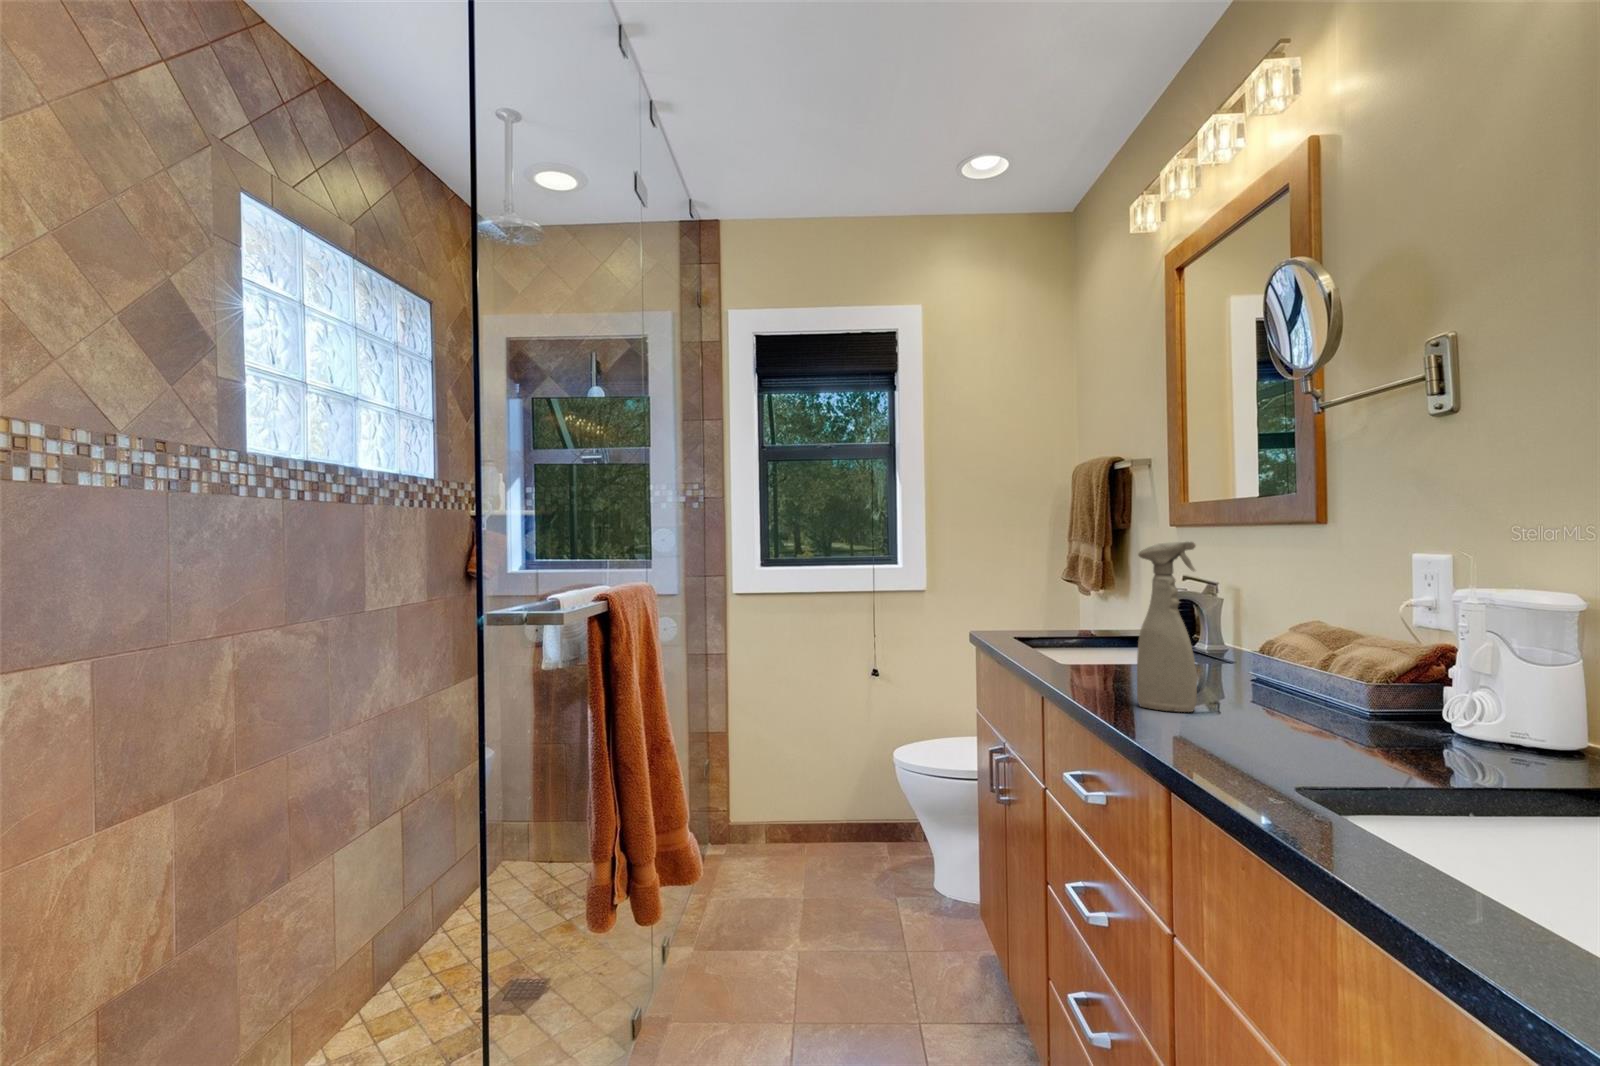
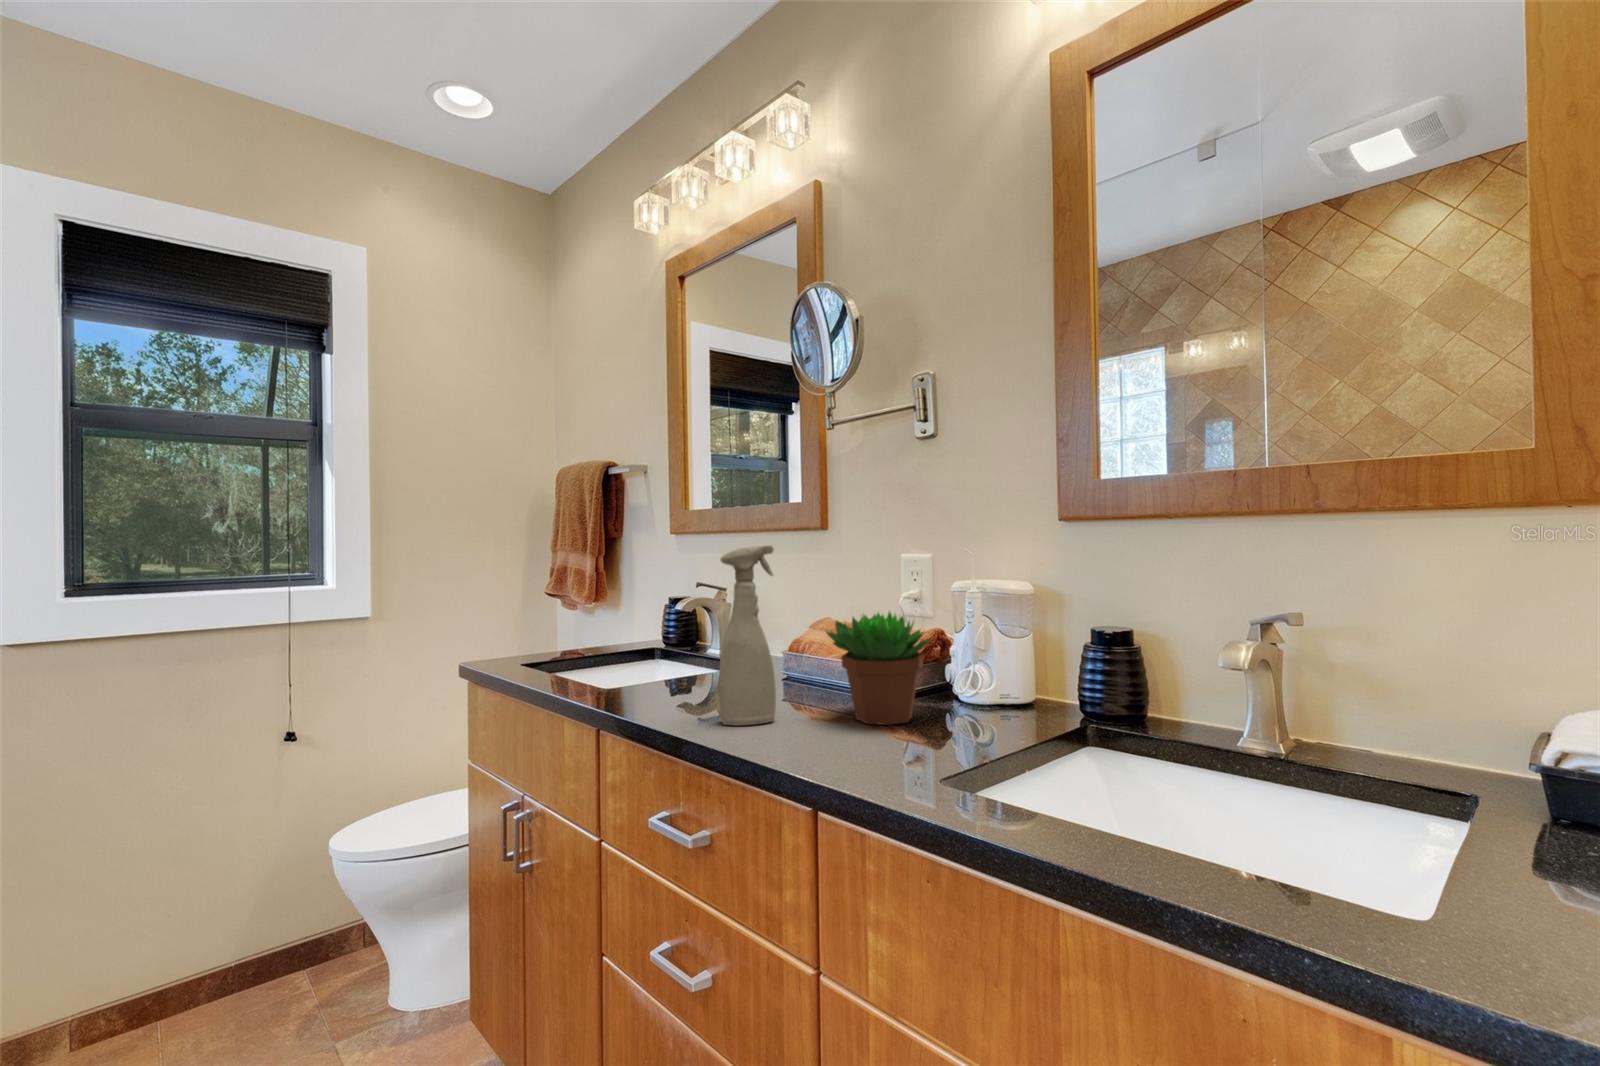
succulent plant: none [1249,613,1395,739] -> present [826,612,931,725]

